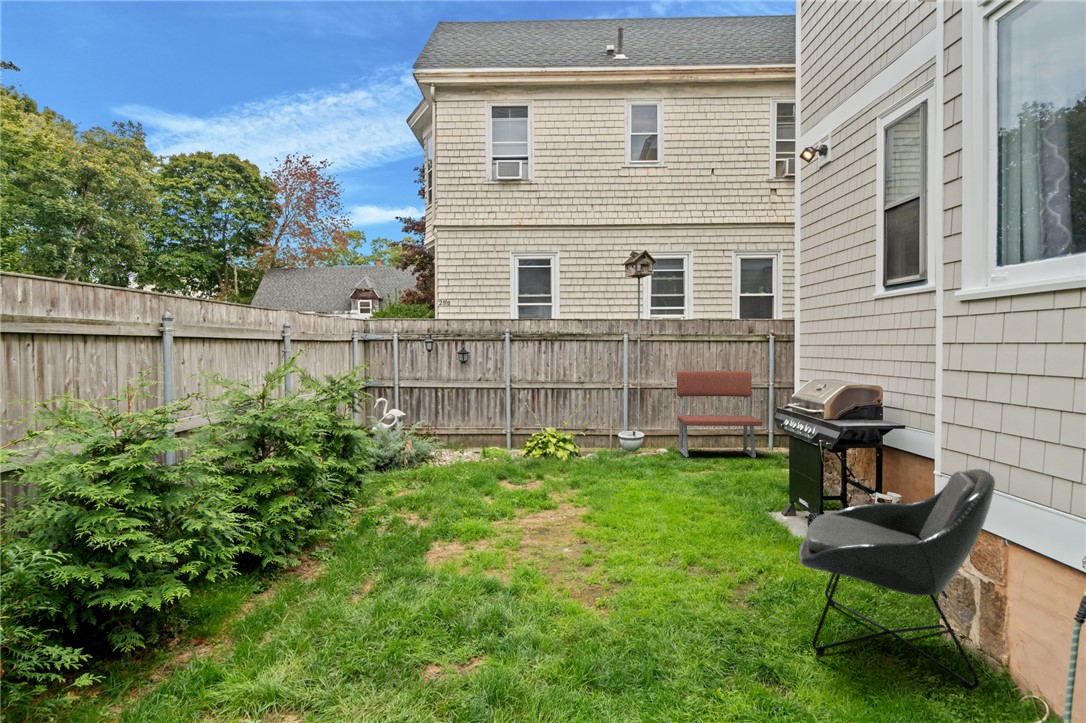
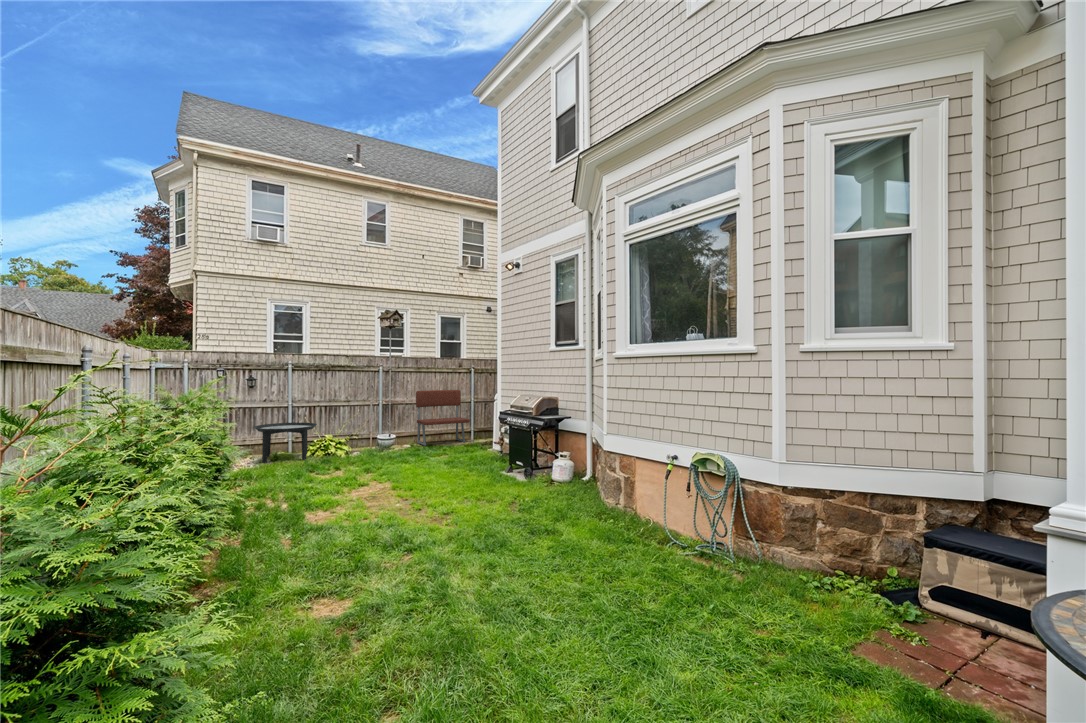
round table: none [458,408,533,461] -> present [254,422,317,463]
lounge chair: present [799,469,995,691] -> none [531,424,596,502]

